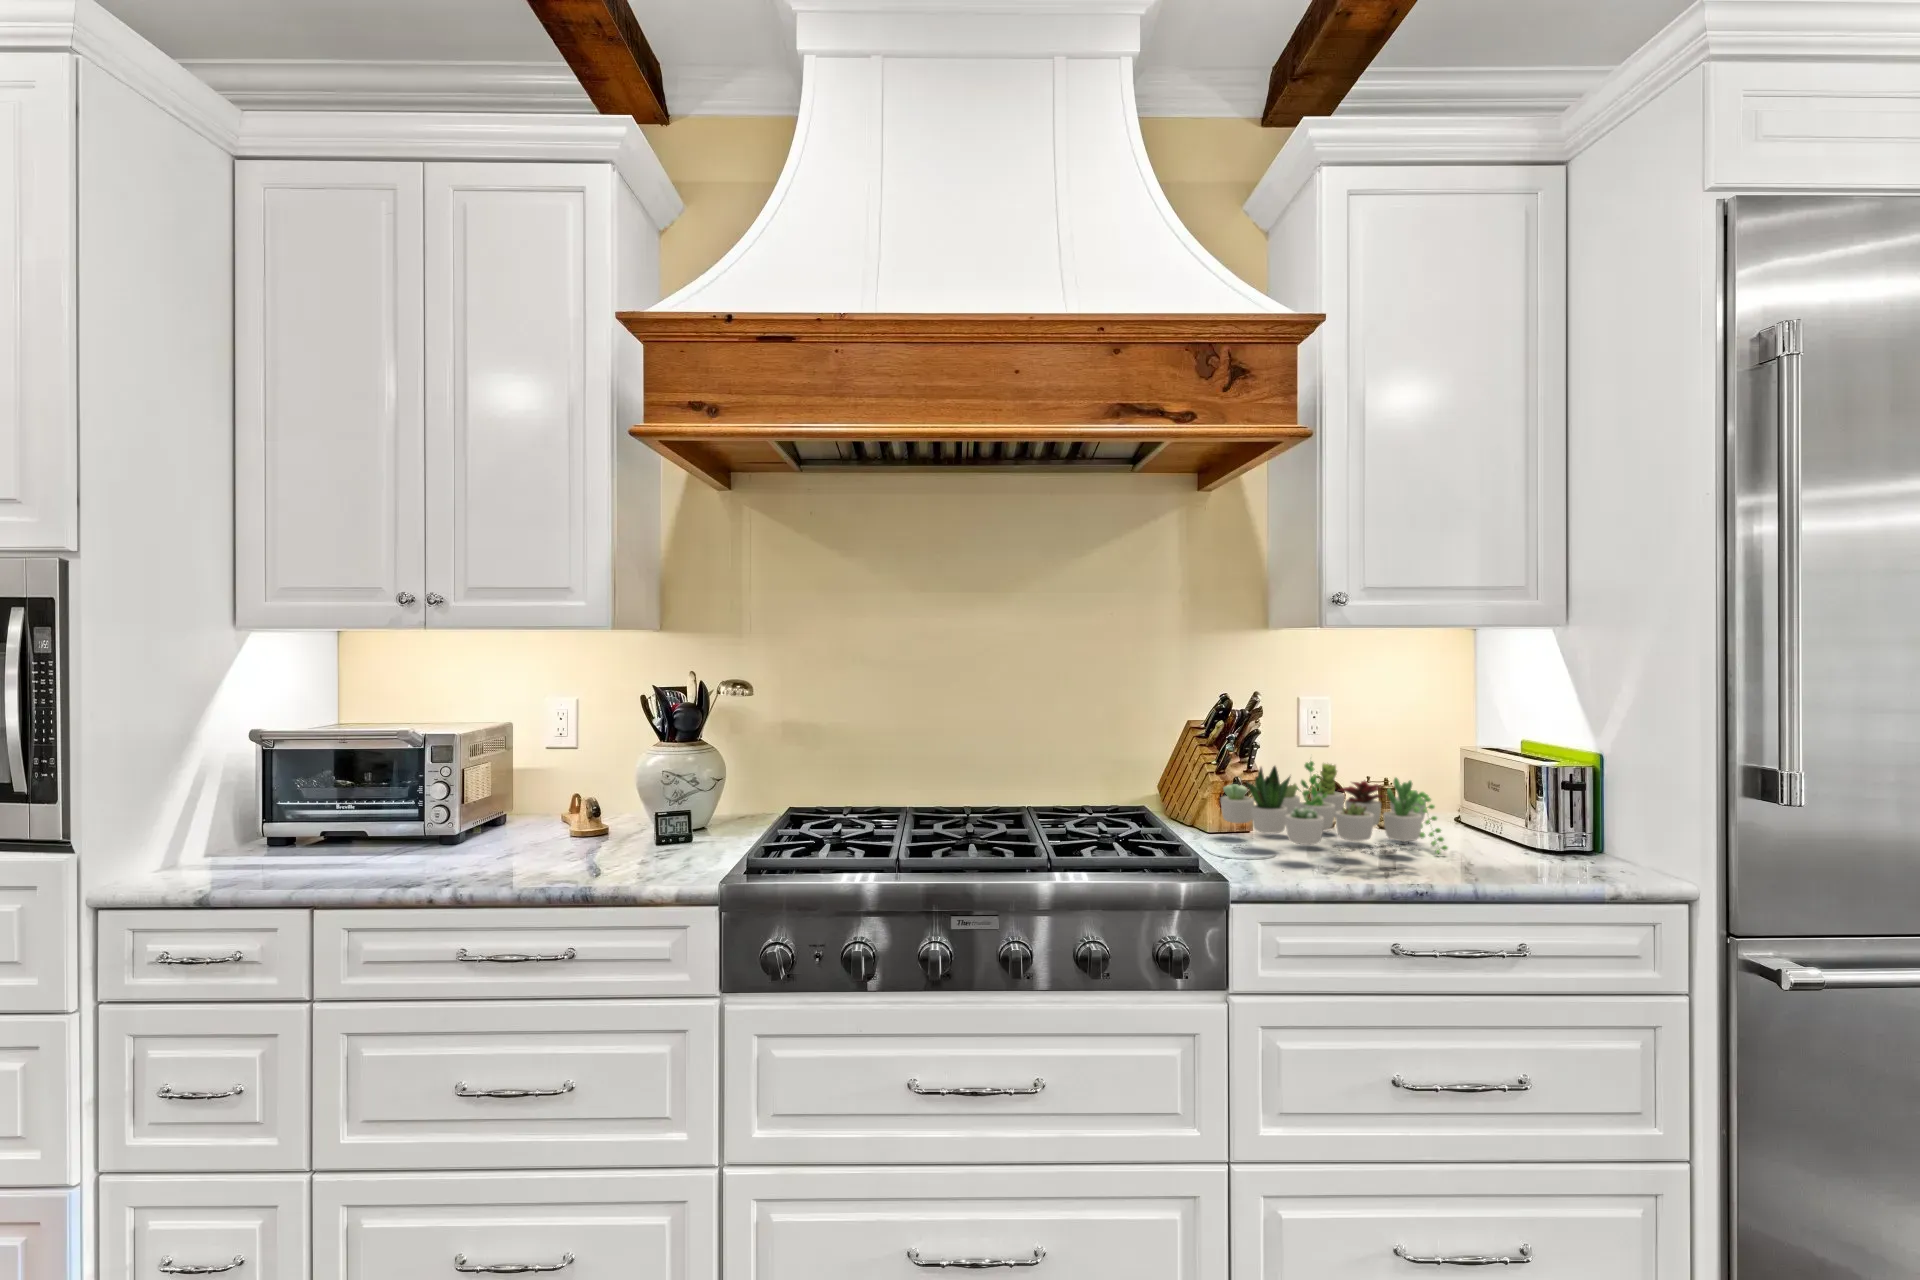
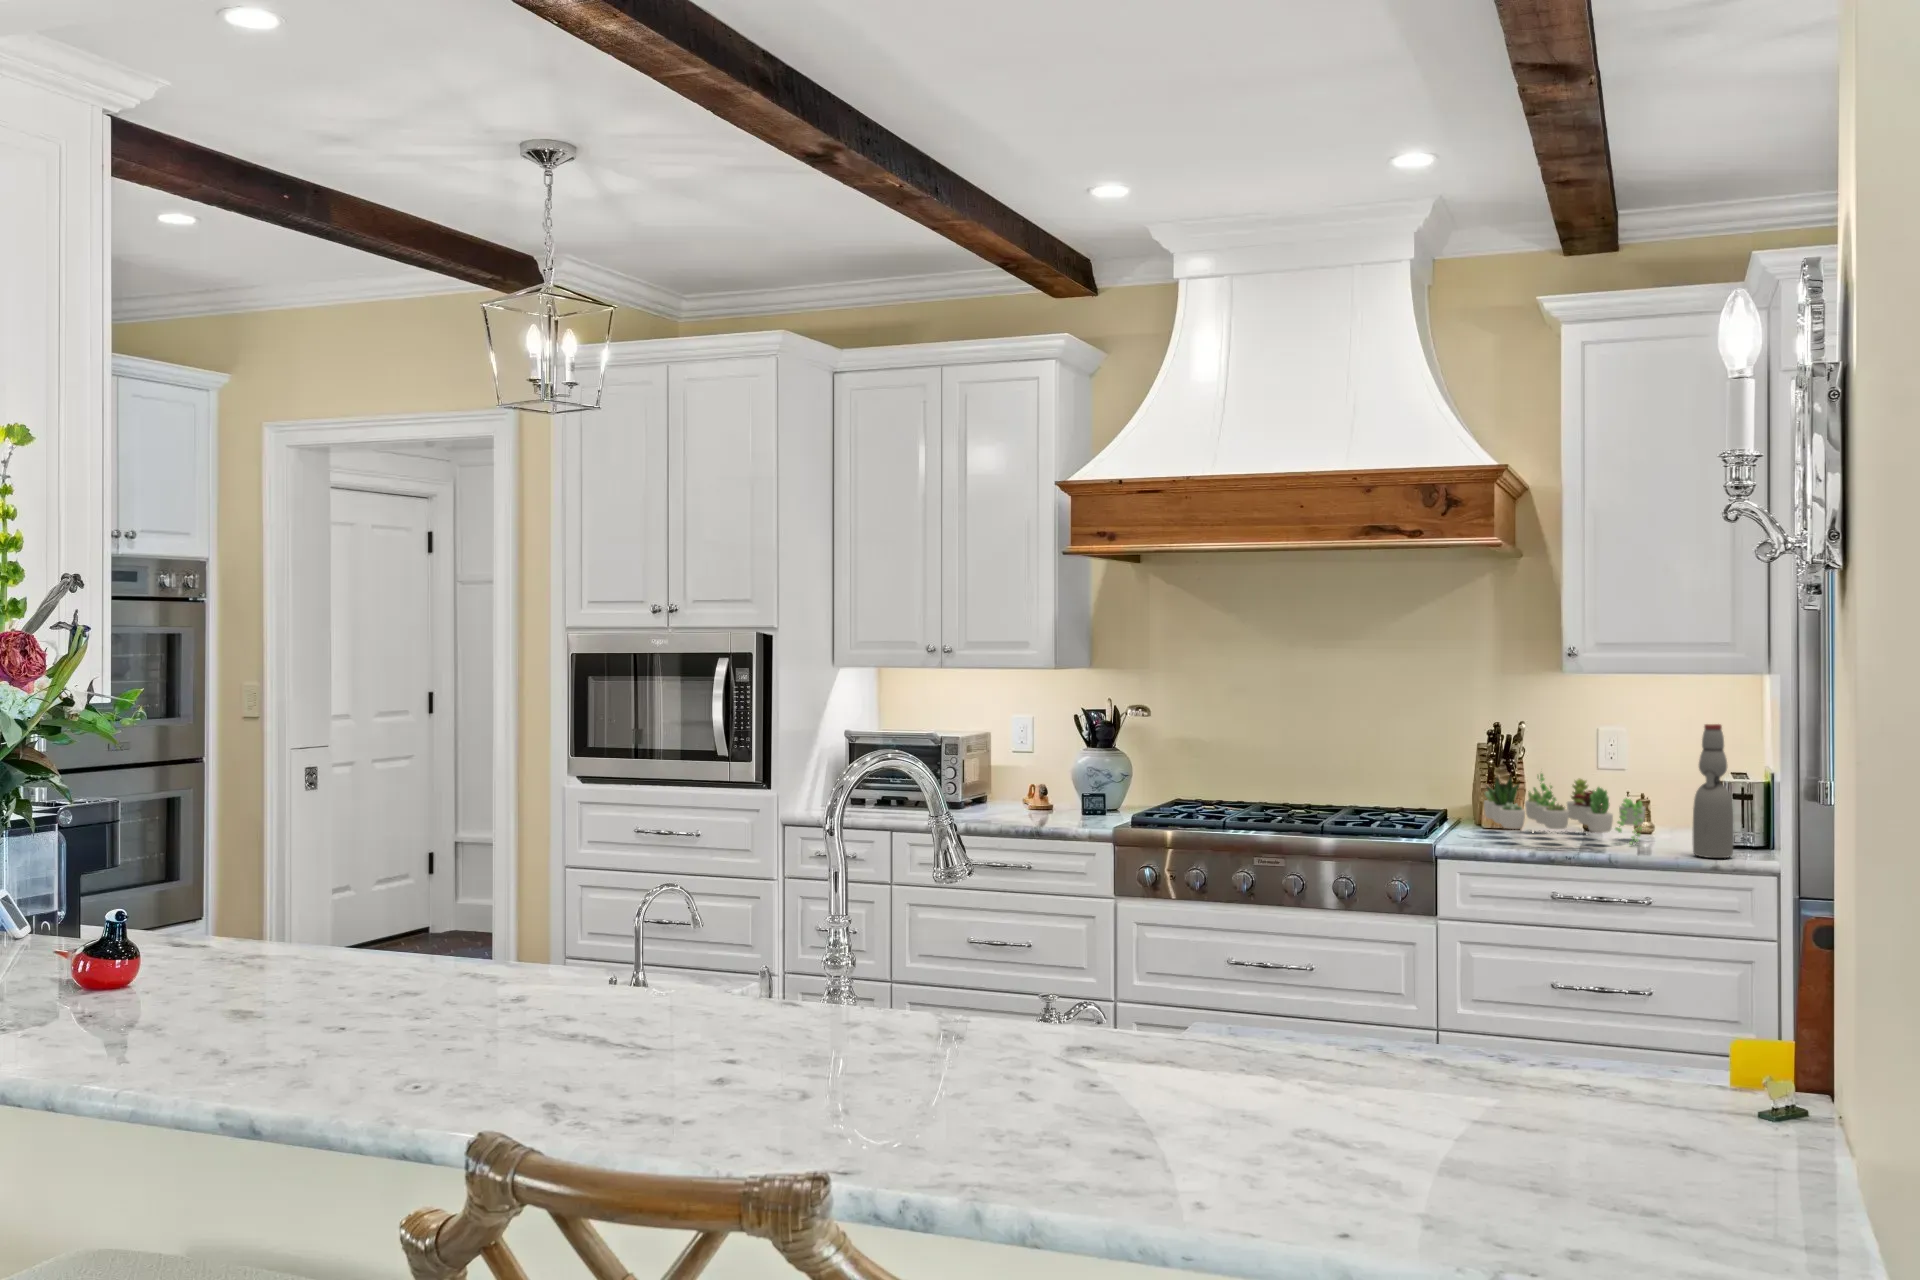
bottle: none [1545,690,1604,875] -> present [1693,724,1733,858]

